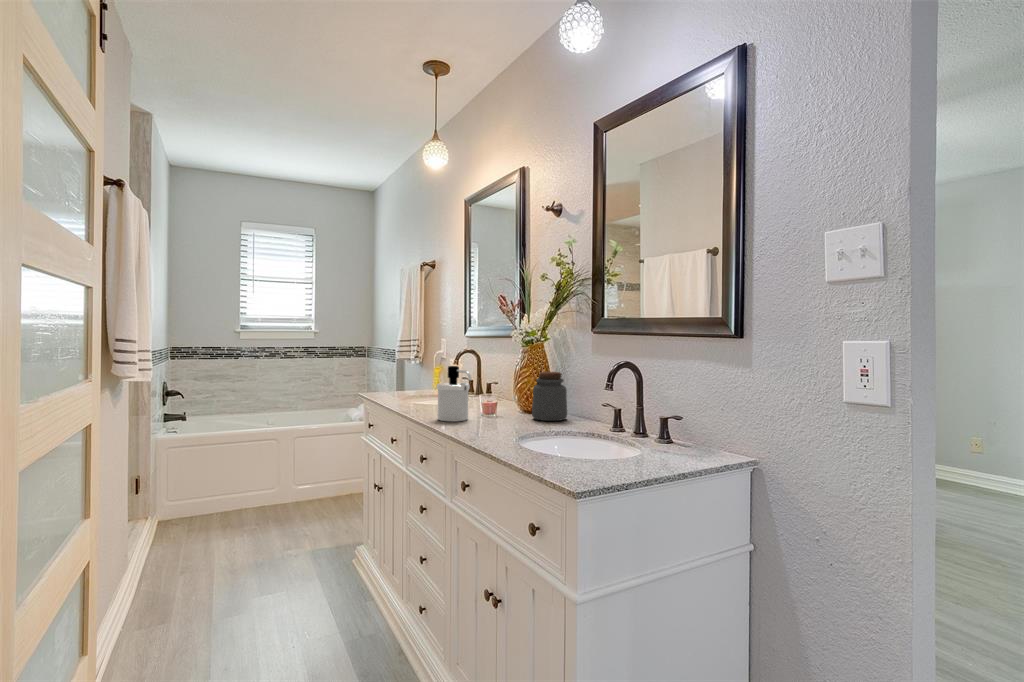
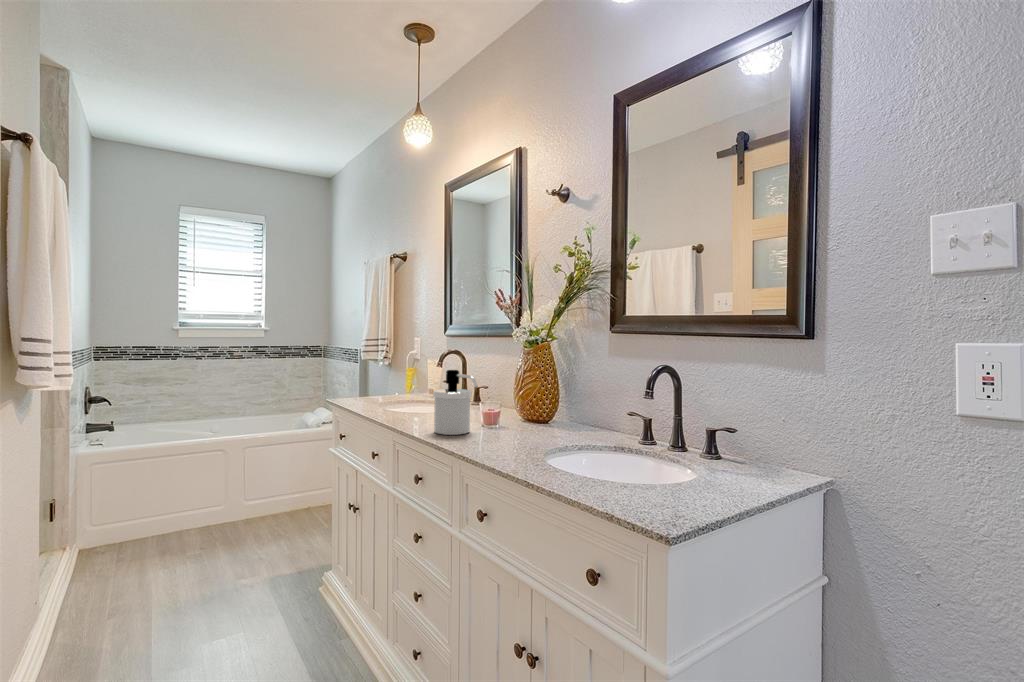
jar: present [532,372,567,421] -> none [541,376,581,432]

